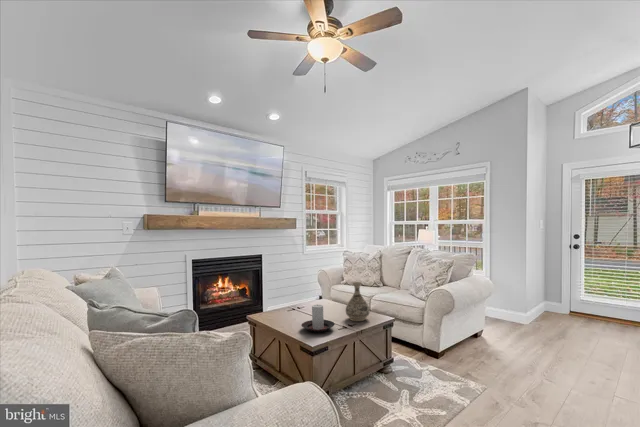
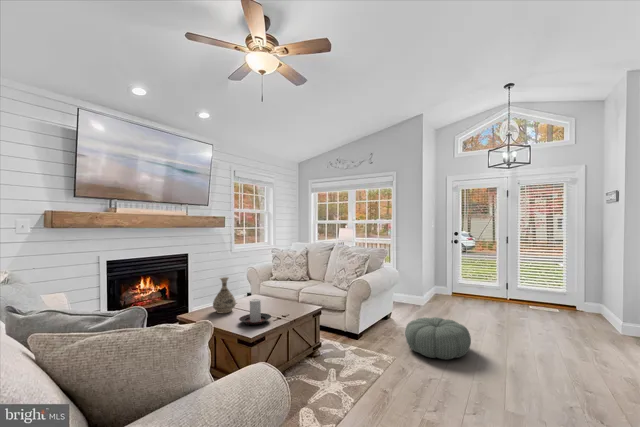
vase: present [346,282,370,321] -> present [213,277,236,313]
pouf: none [500,340,596,398] -> present [405,317,471,359]

